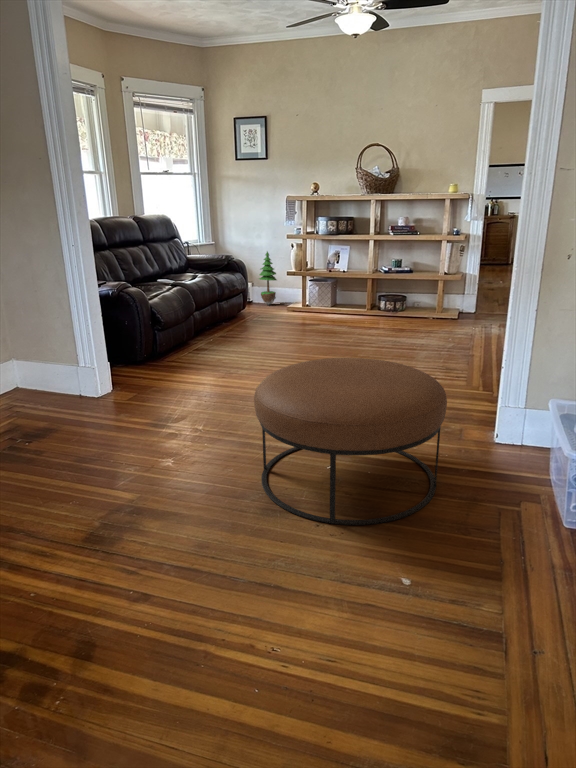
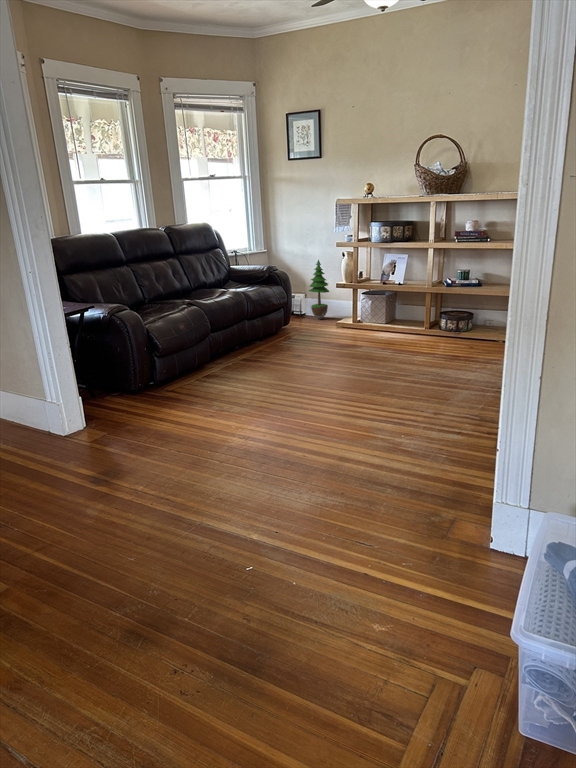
ottoman: present [254,358,447,525] -> none [109,425,370,686]

